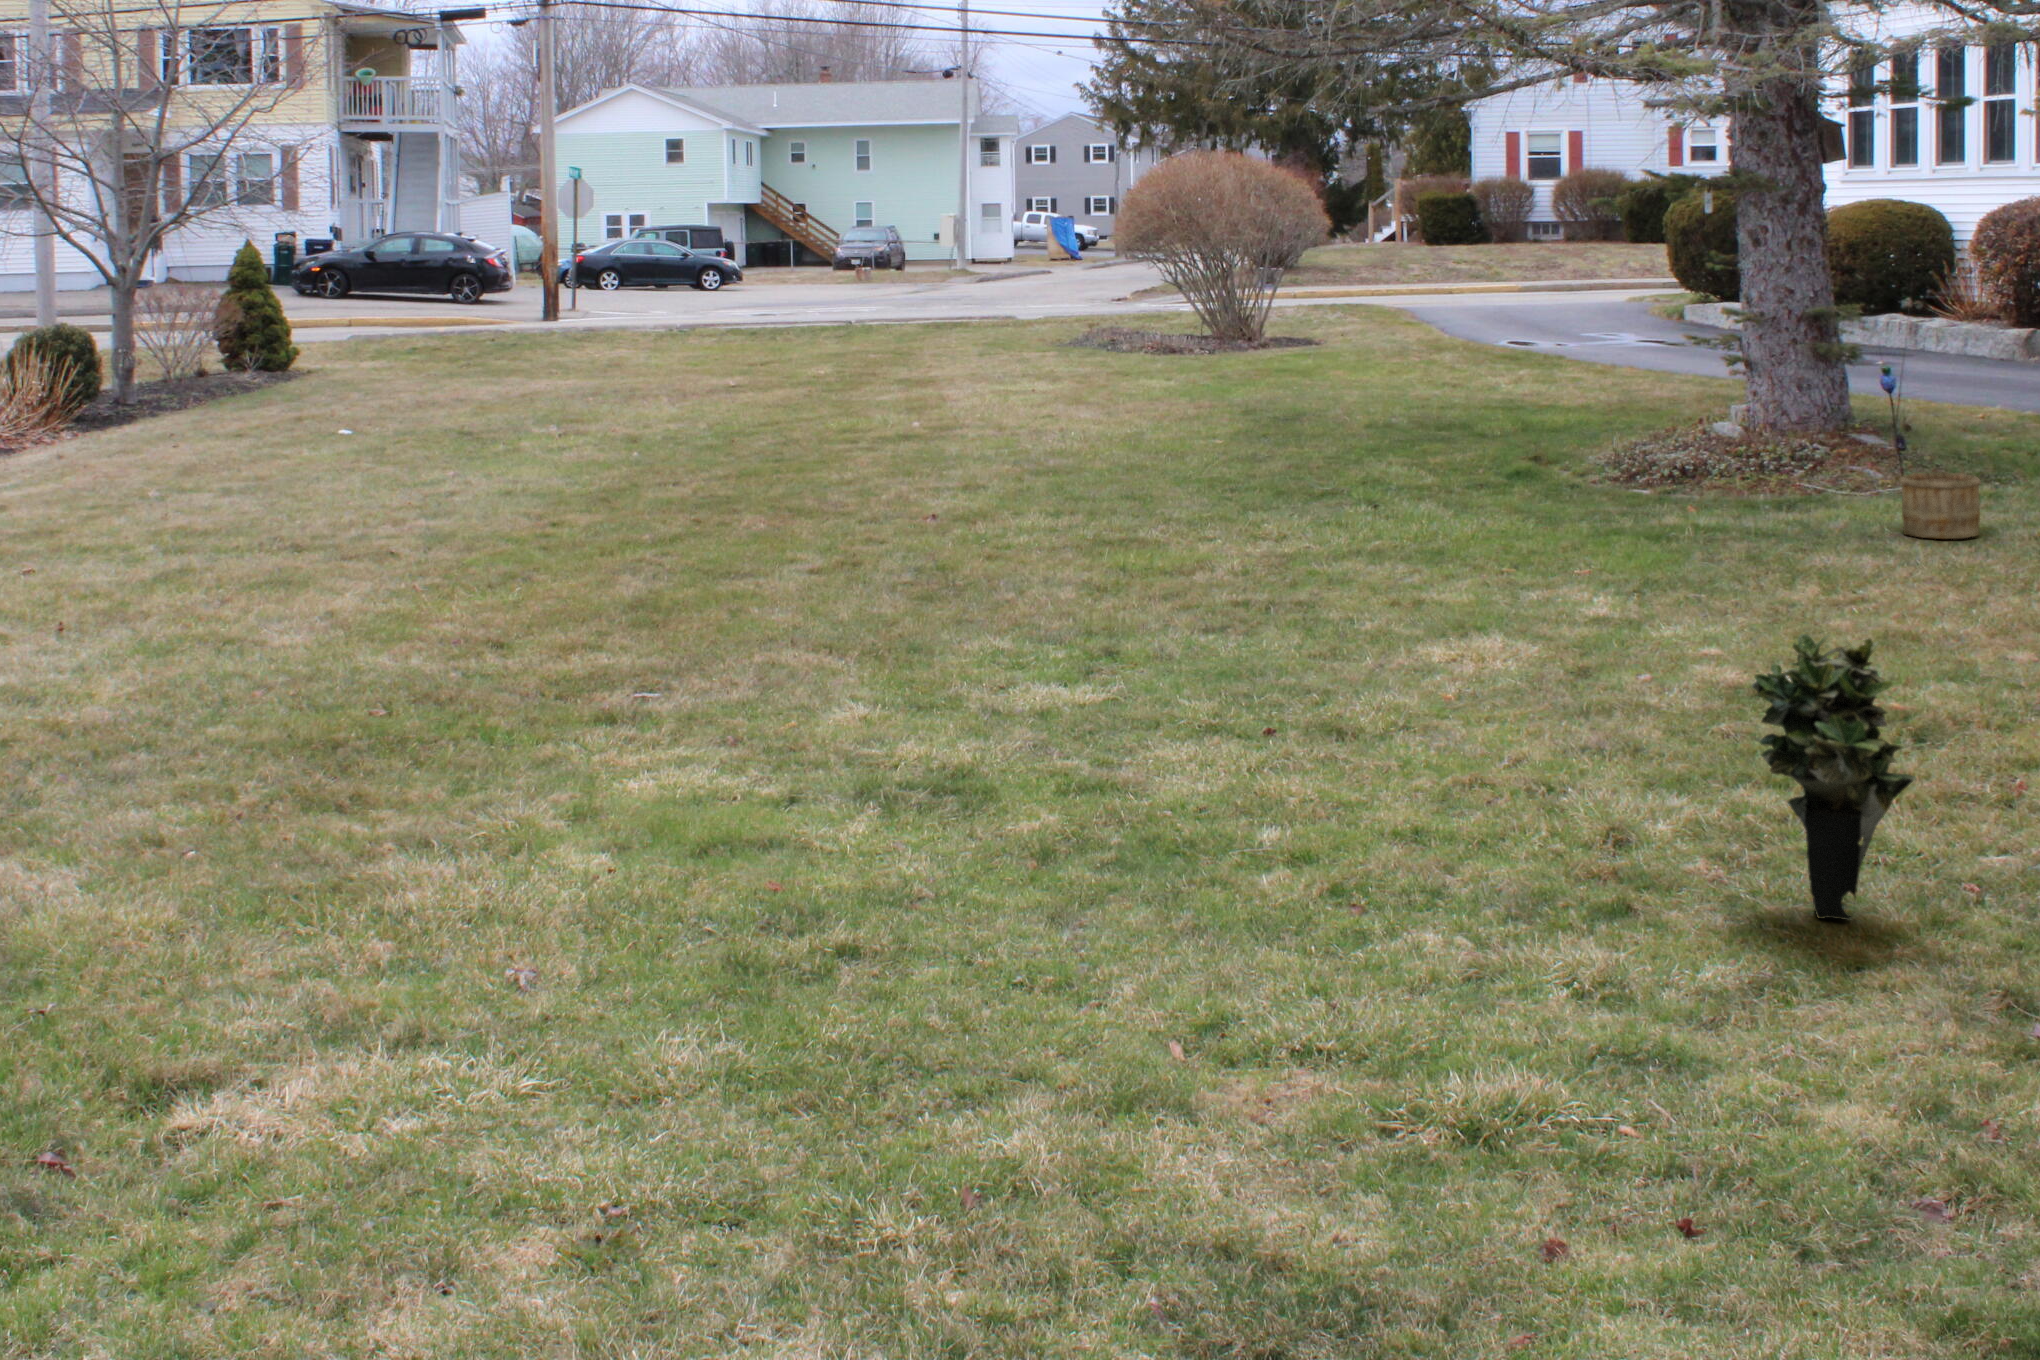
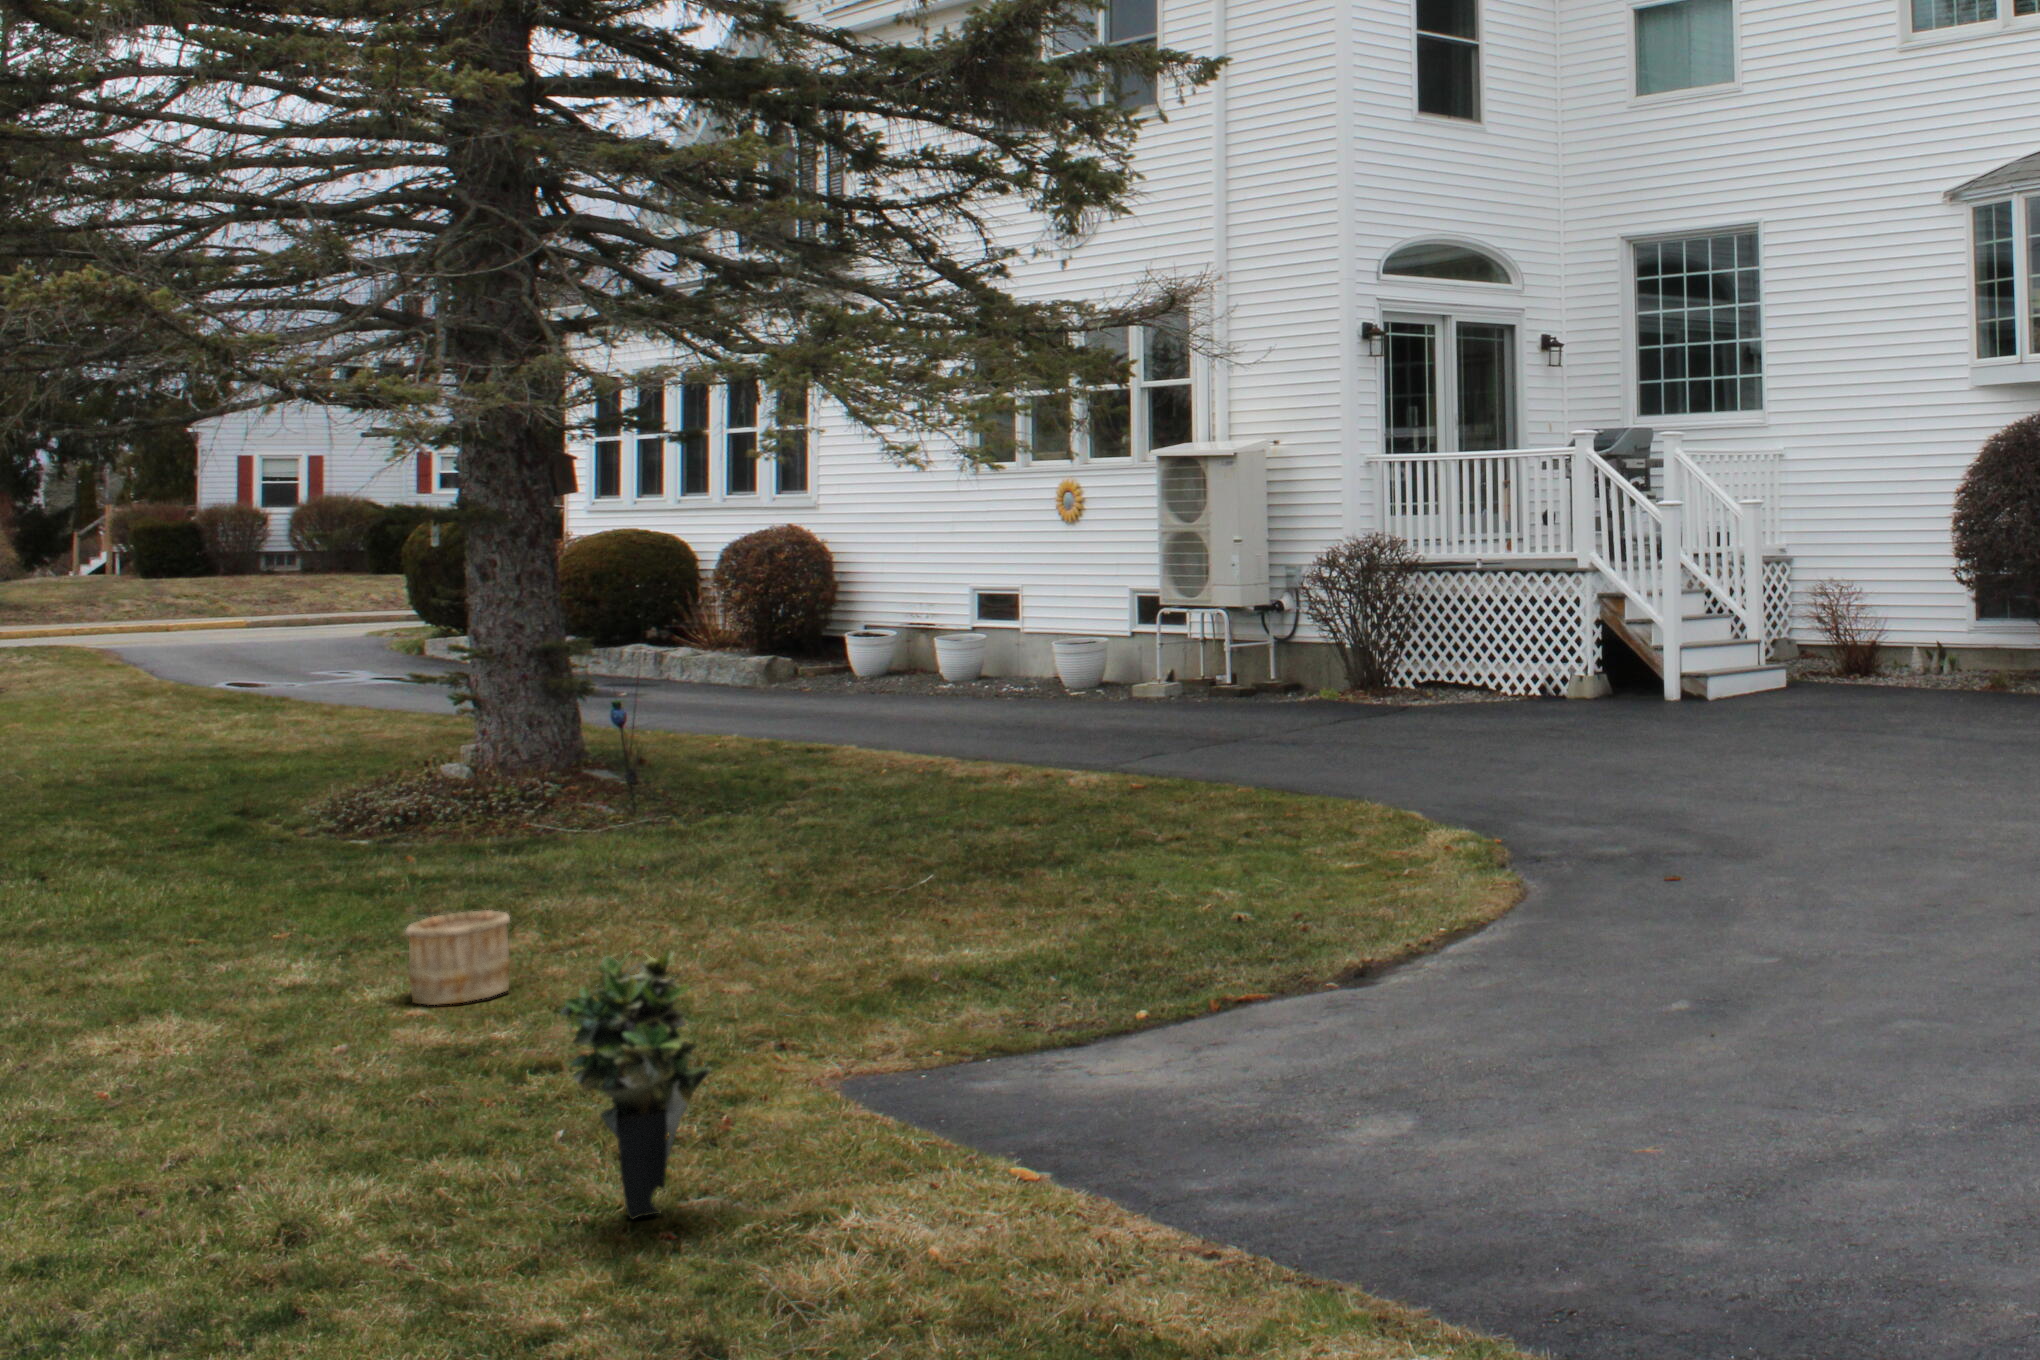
wooden bucket: present [1899,472,1981,539] -> present [405,910,510,1005]

